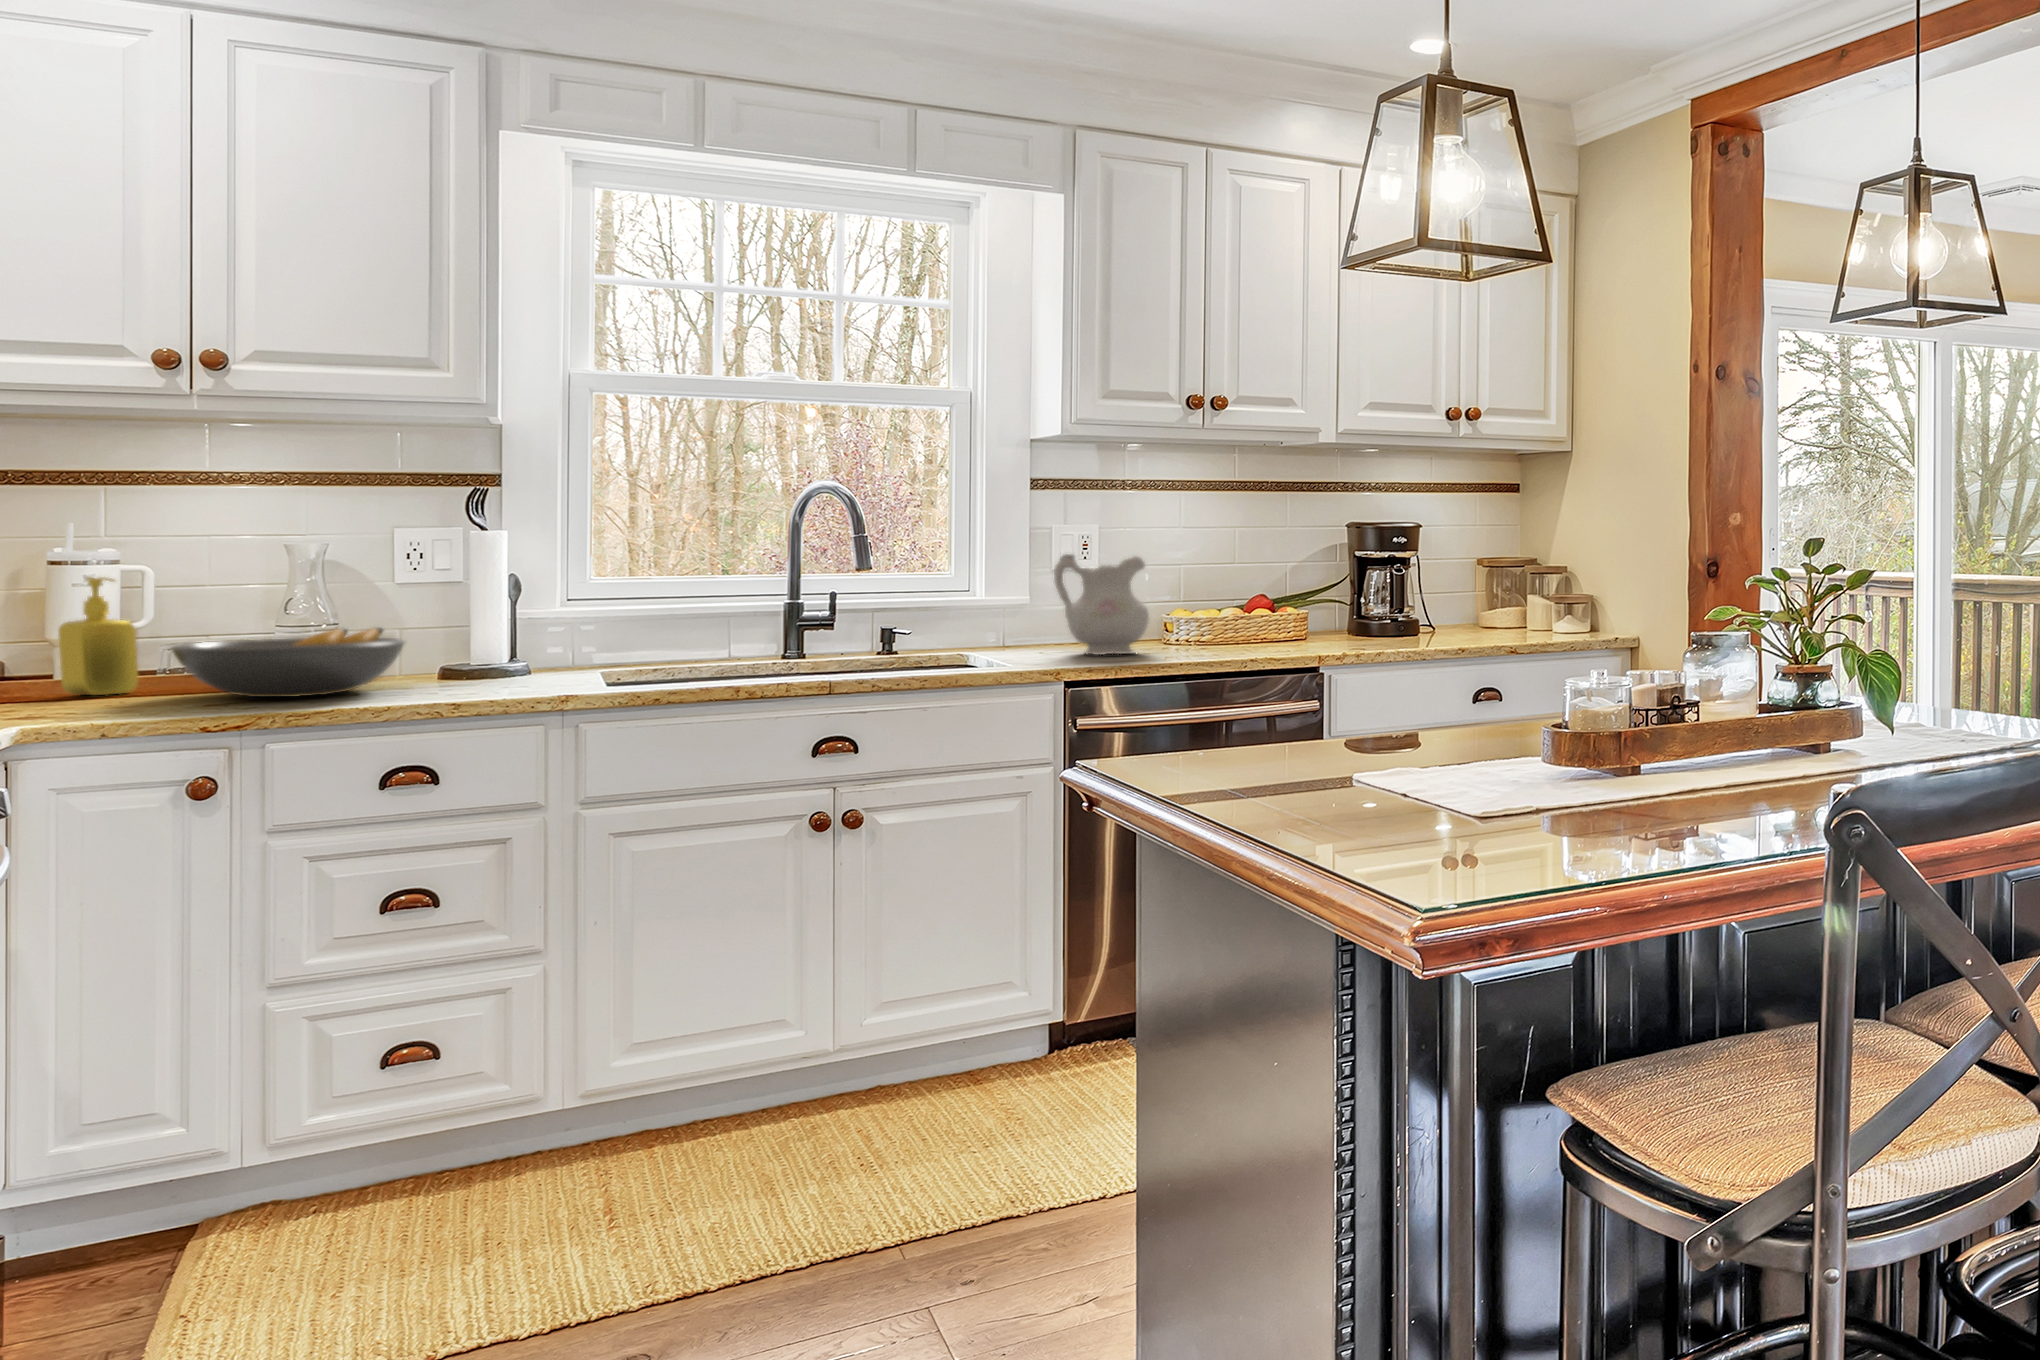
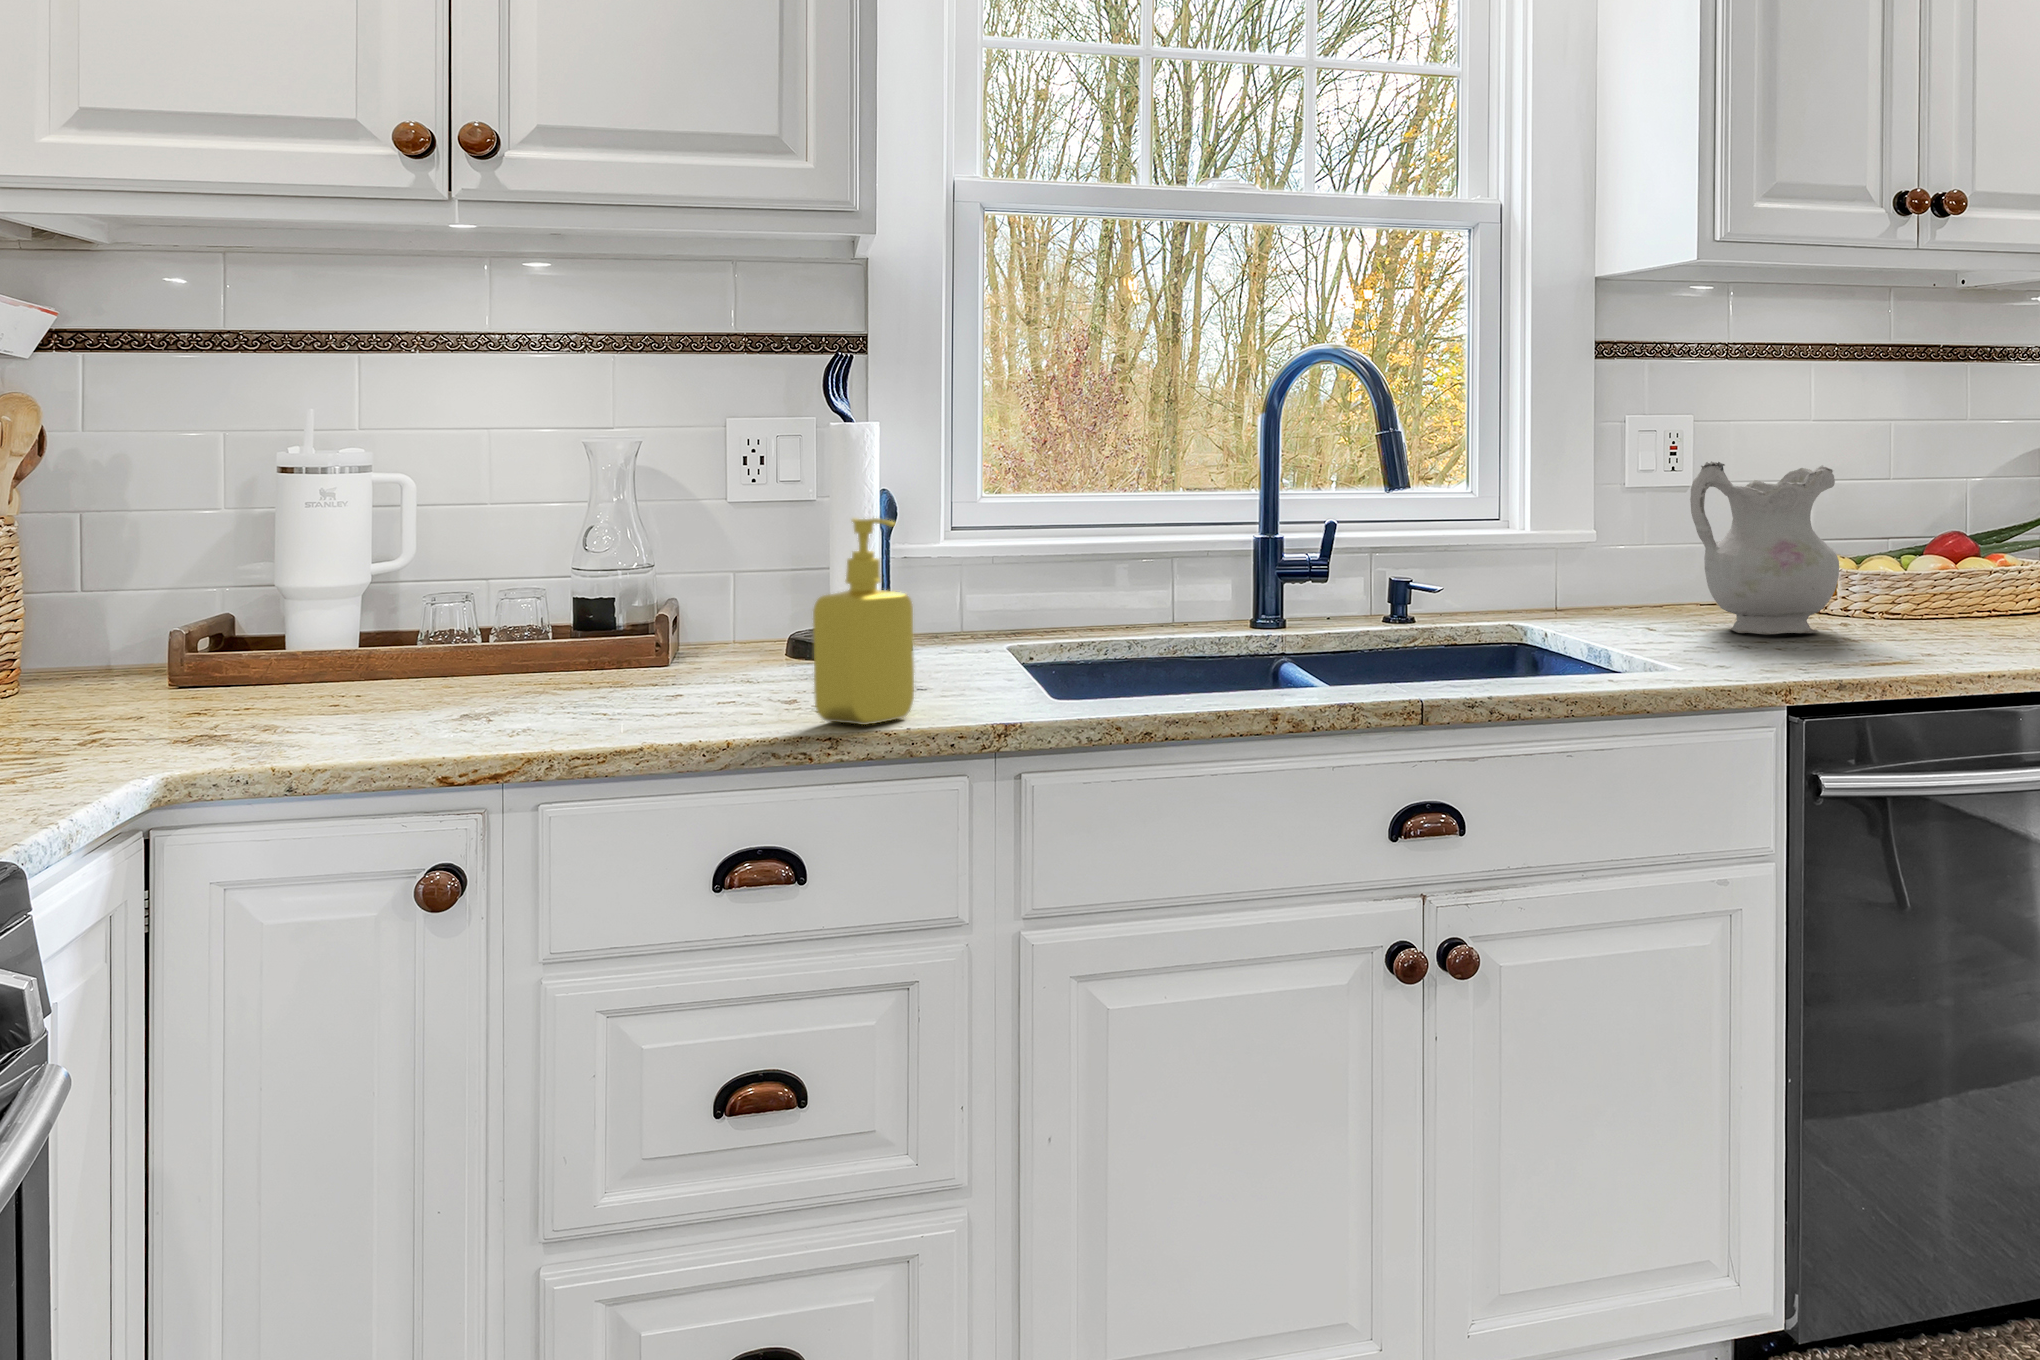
soap dispenser: present [58,577,138,695] -> present [813,518,914,725]
fruit bowl: present [171,627,405,697] -> none [402,590,751,713]

